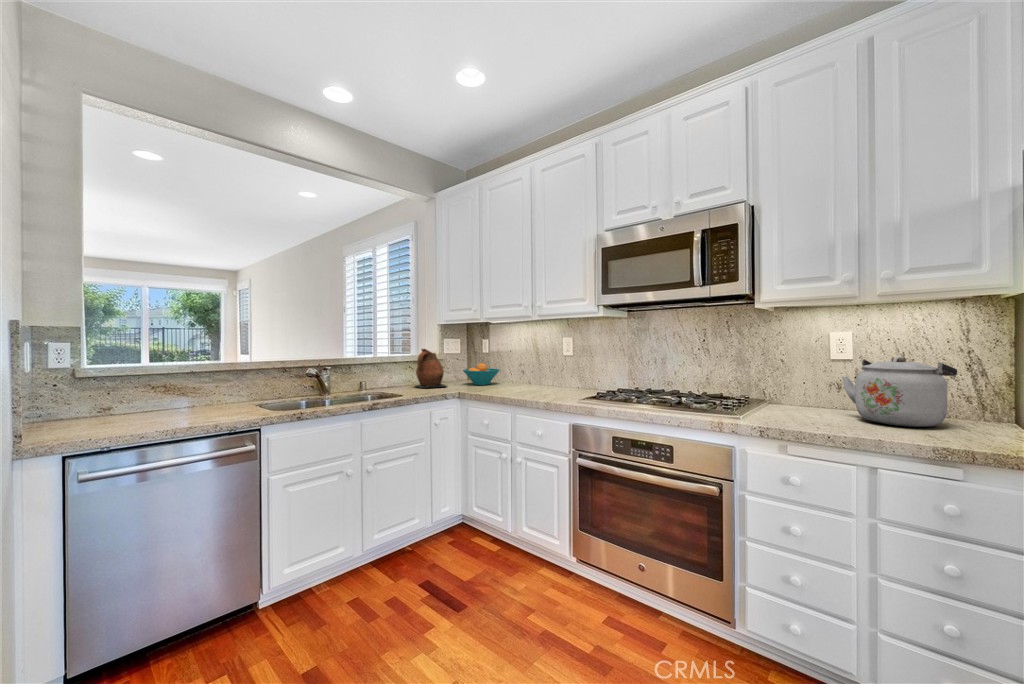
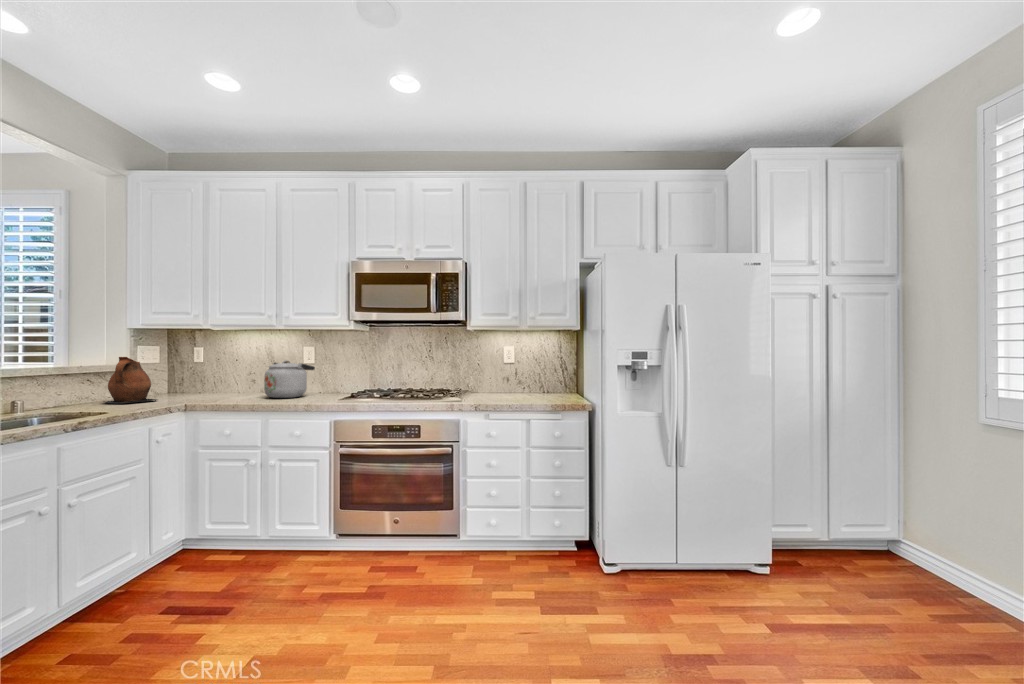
kettle: present [842,357,957,427] -> present [264,360,315,398]
fruit bowl: present [463,363,500,385] -> none [175,373,225,397]

